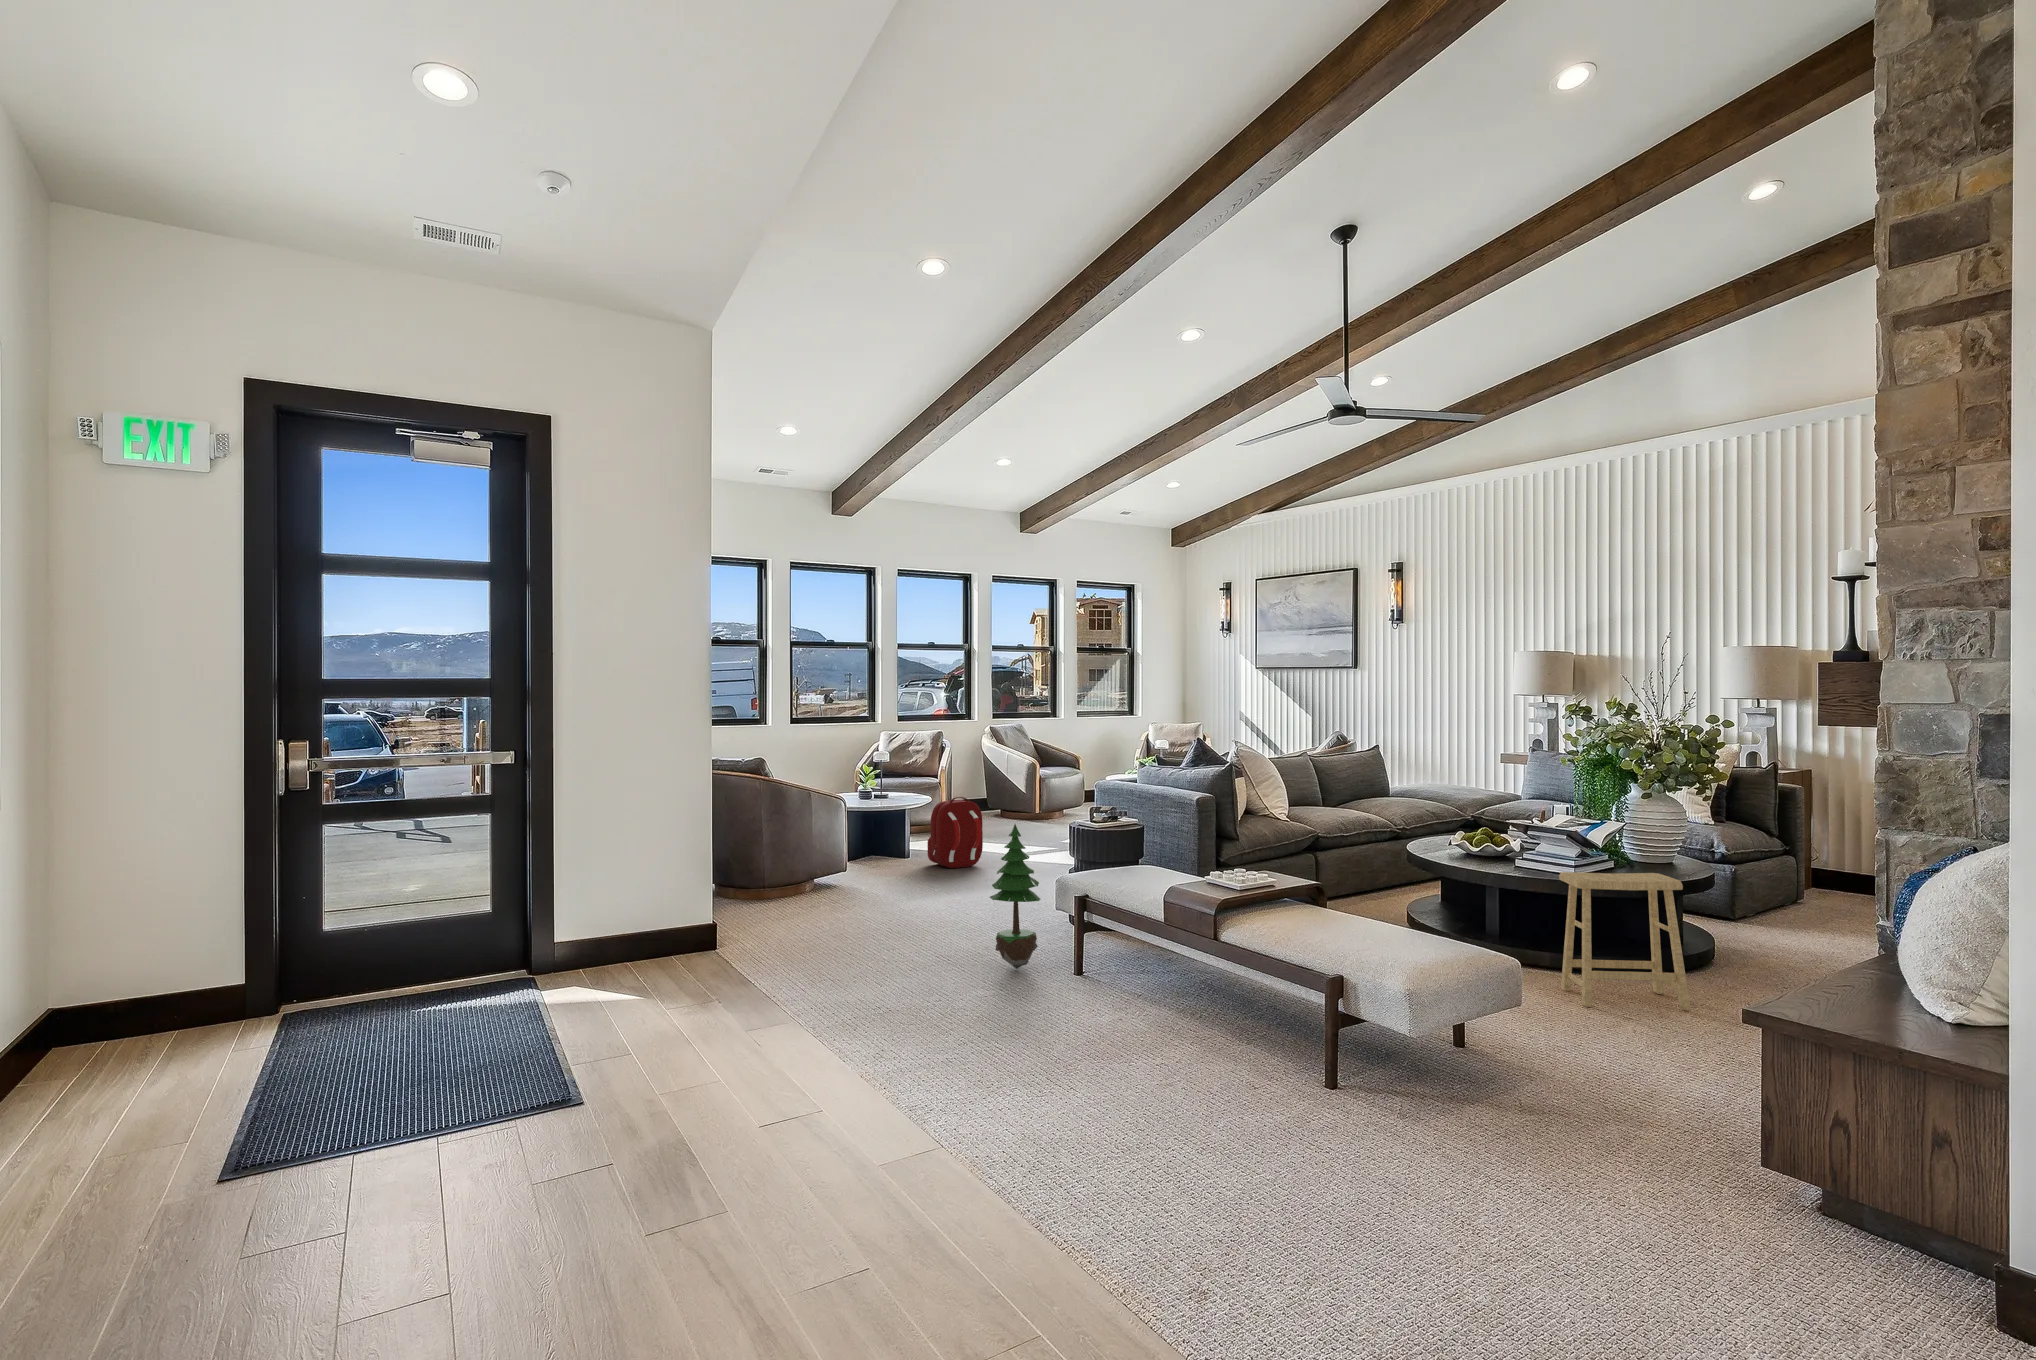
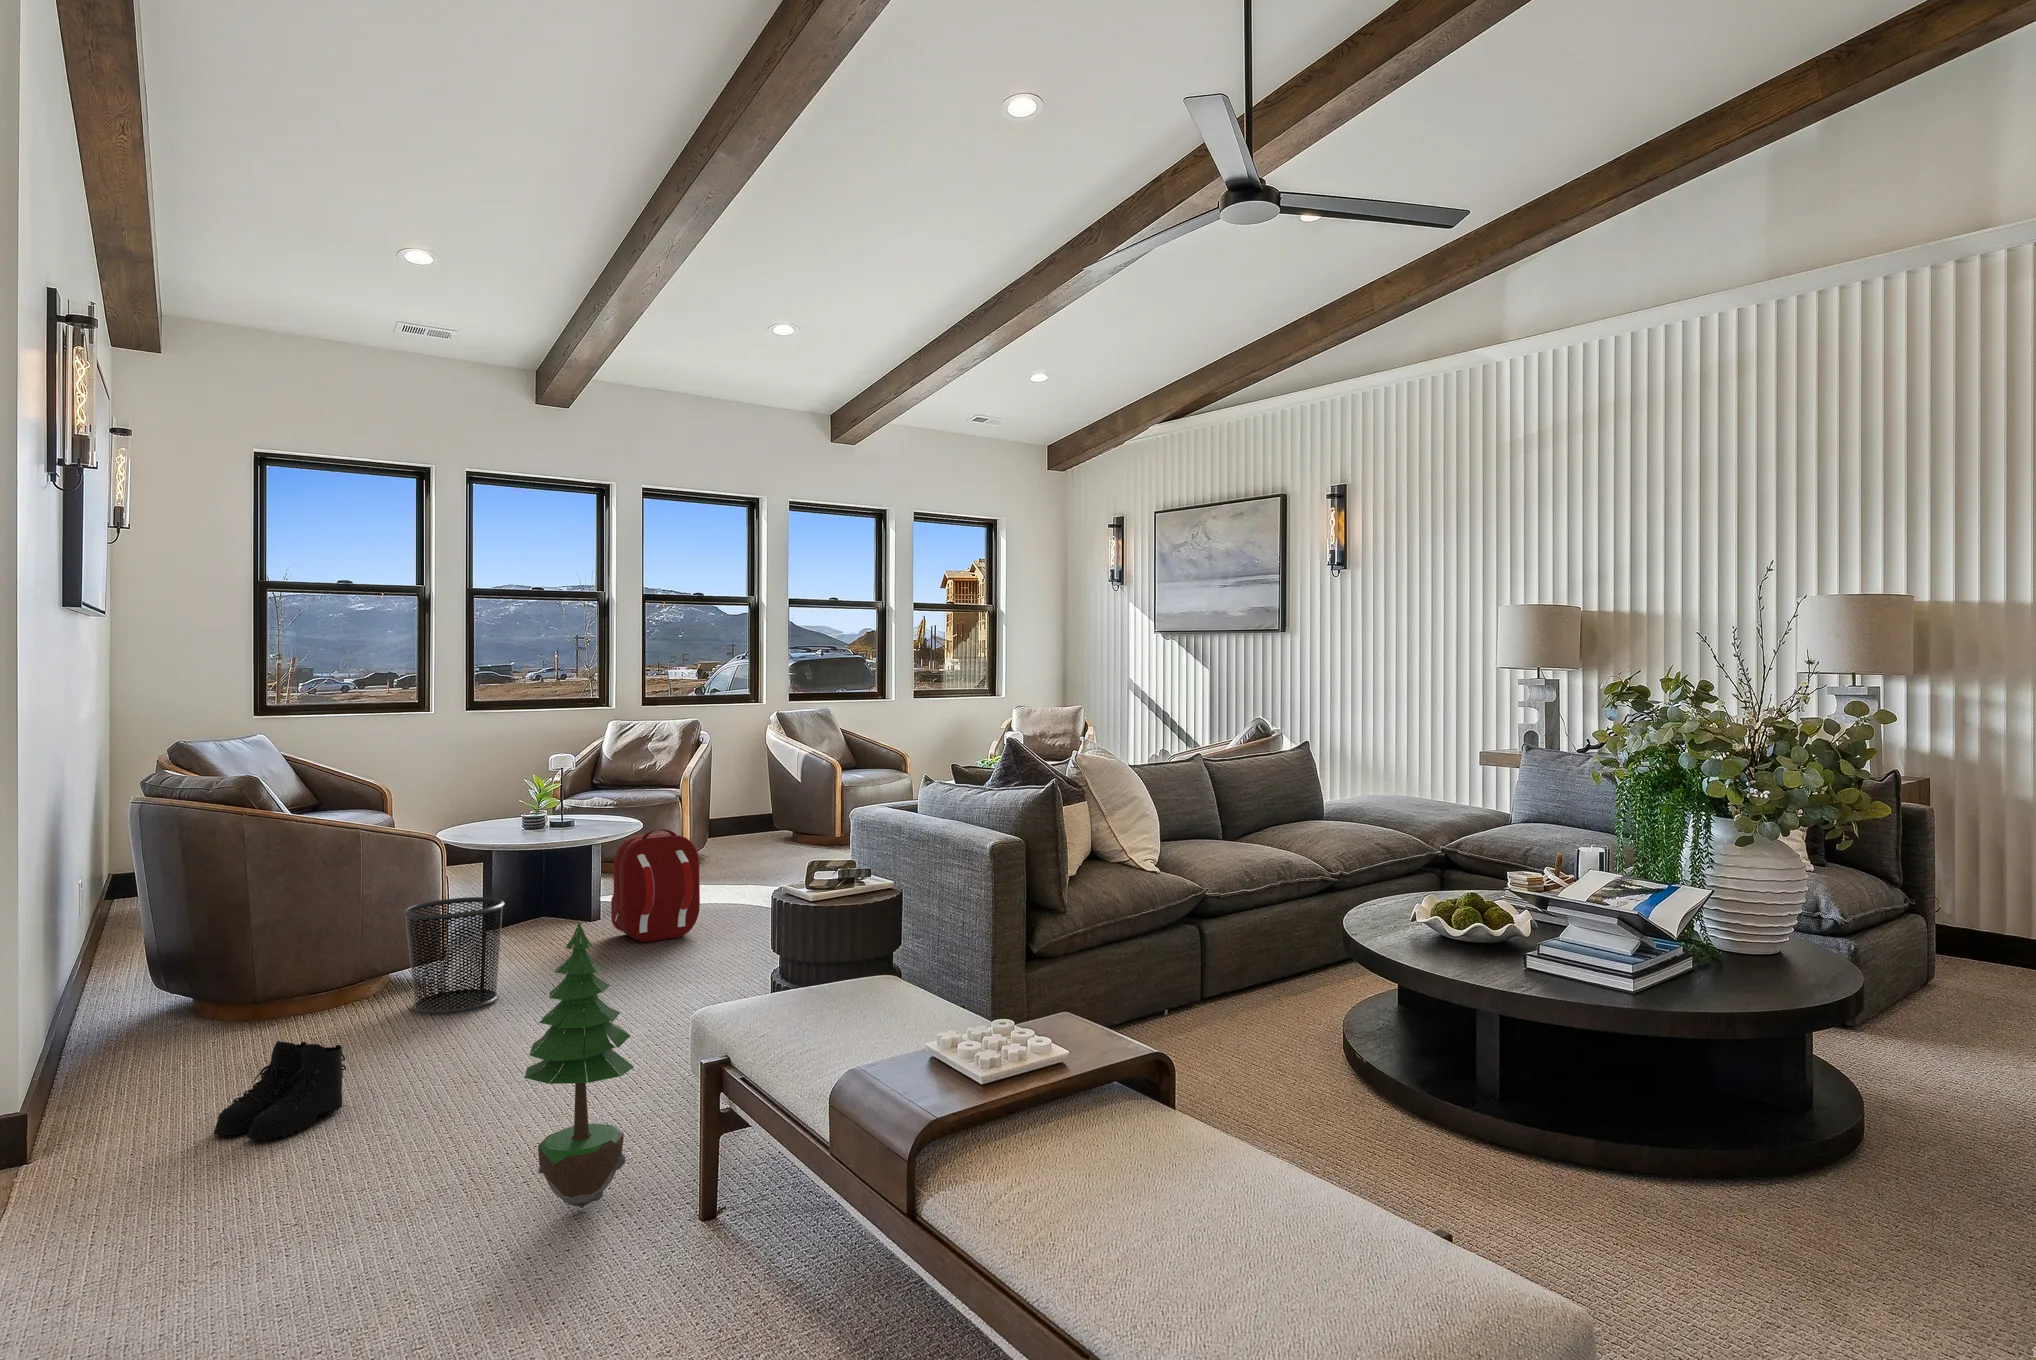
waste bin: none [839,832,894,898] -> present [403,897,505,1014]
footstool: present [1559,872,1691,1010] -> none [1615,1008,1876,1296]
boots: none [801,895,855,942] -> present [214,1041,346,1140]

